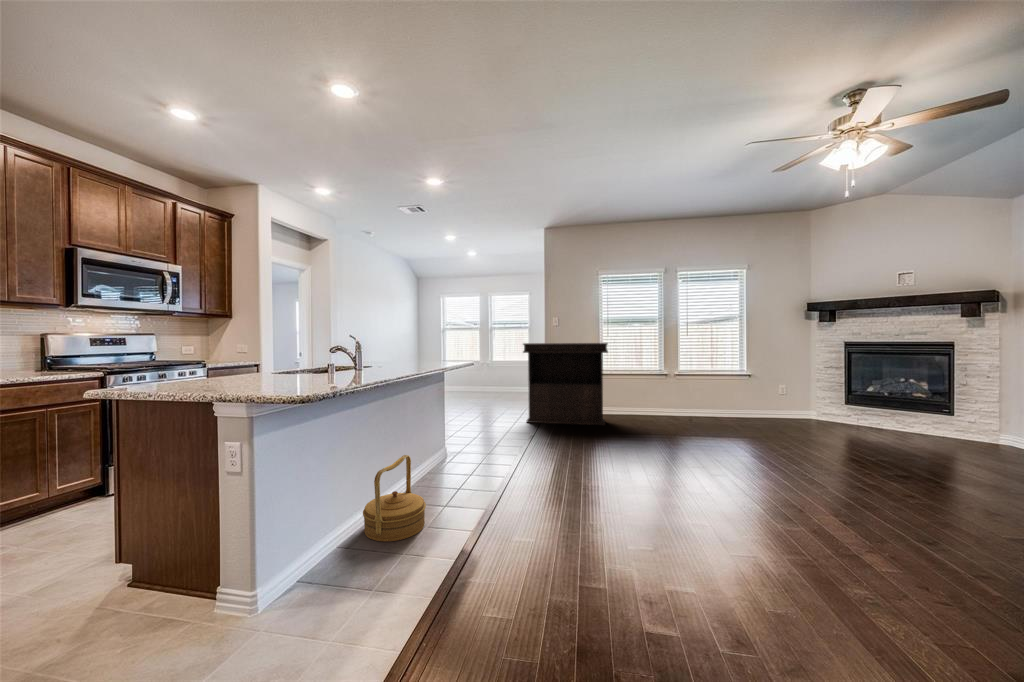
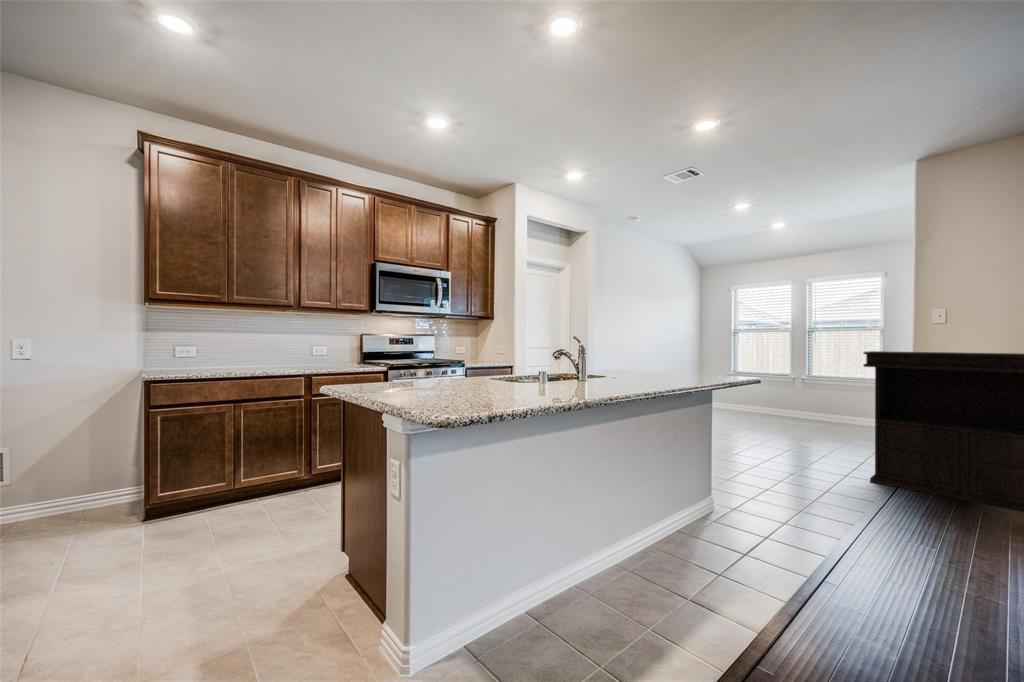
woven basket: present [363,455,426,542] -> none [559,509,649,643]

